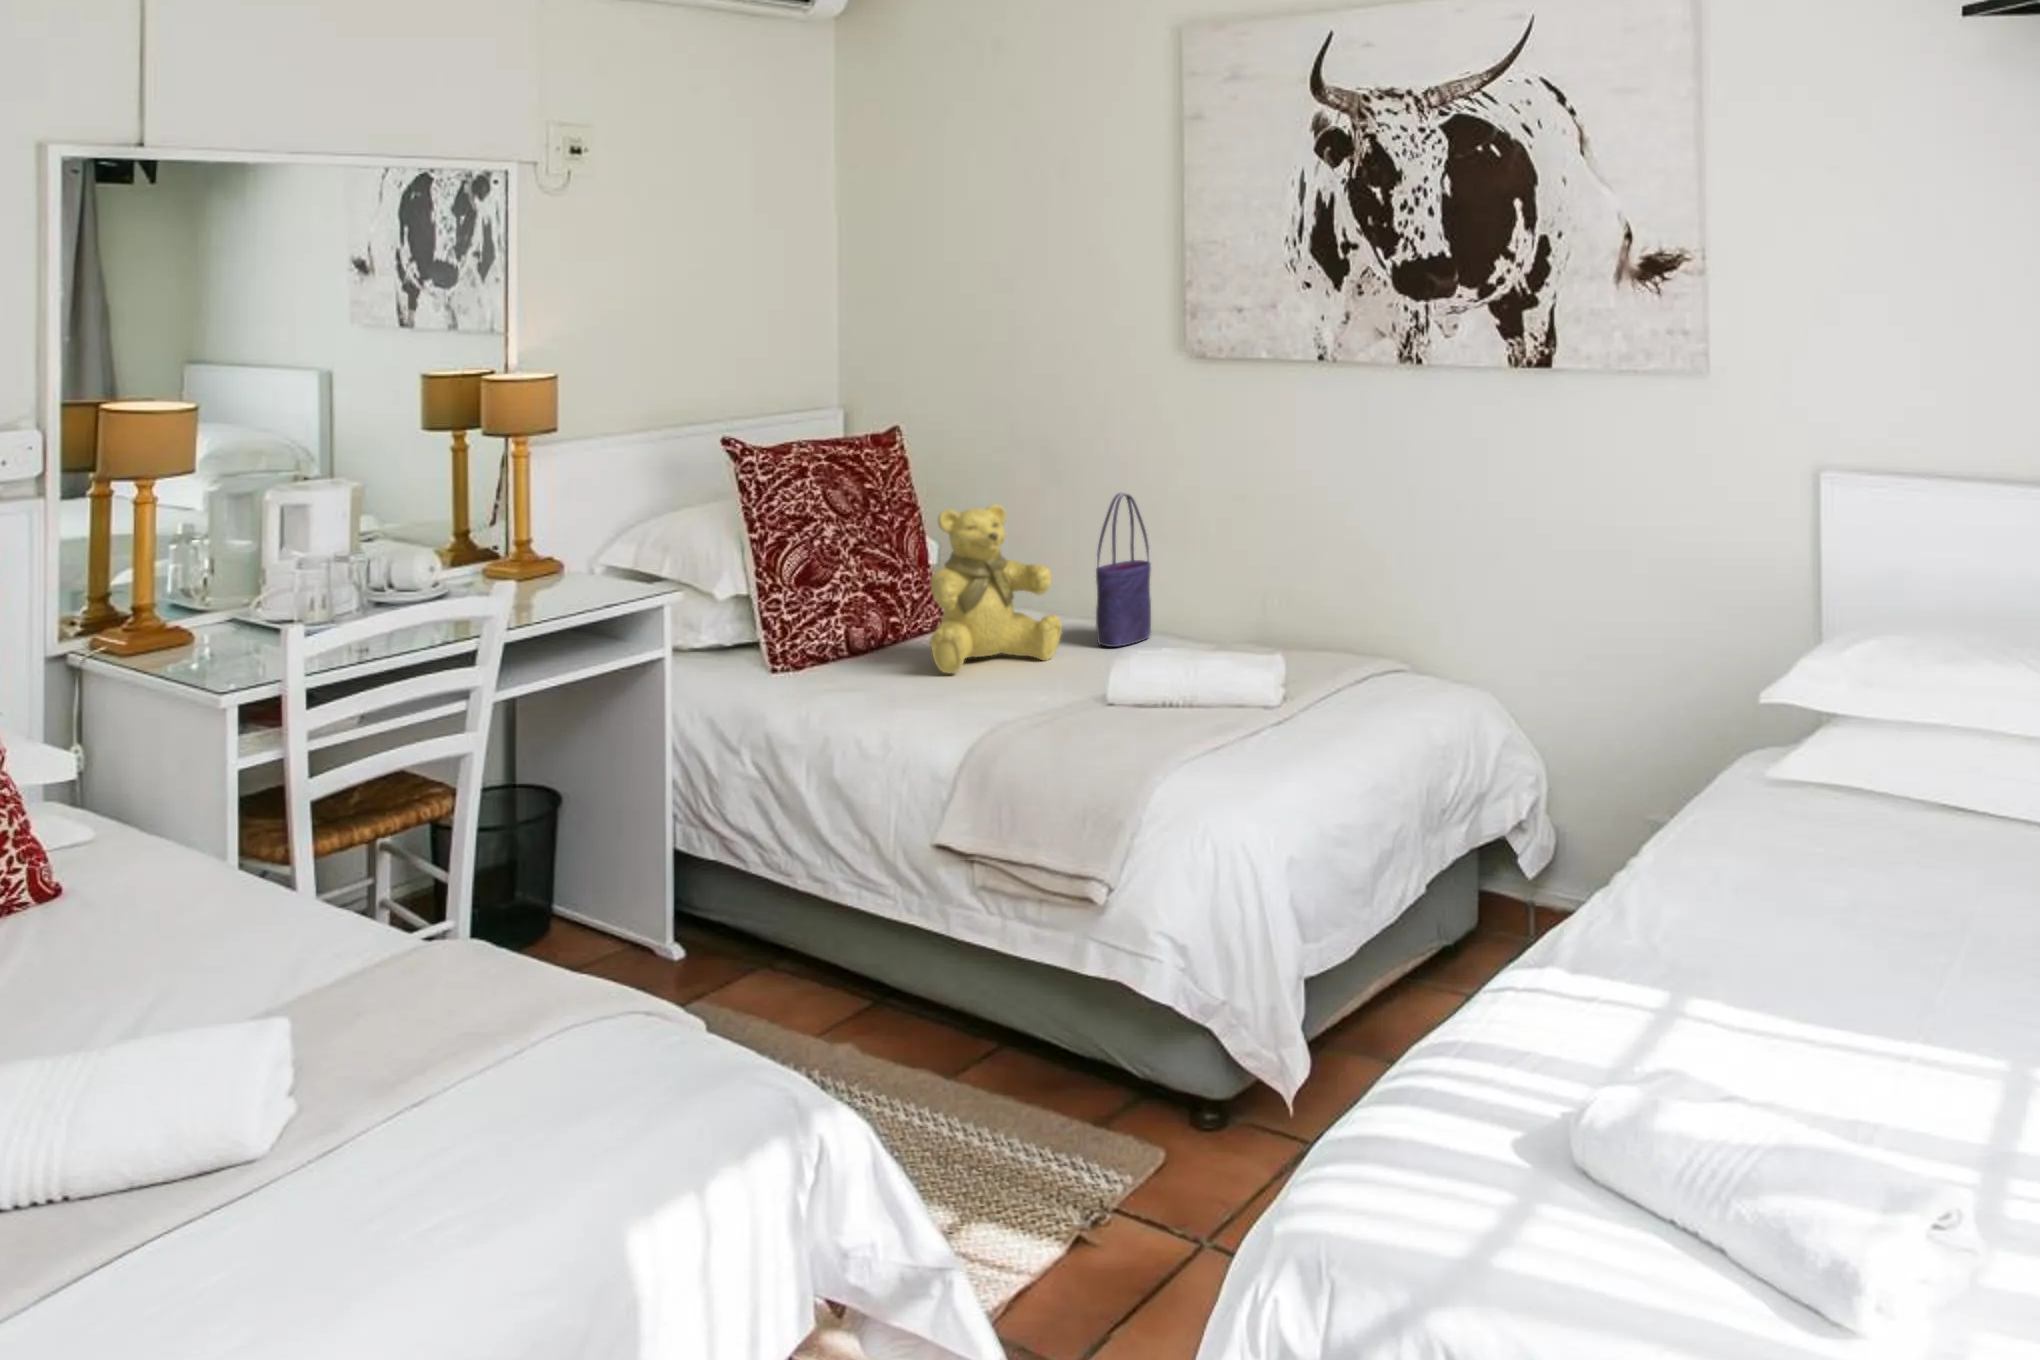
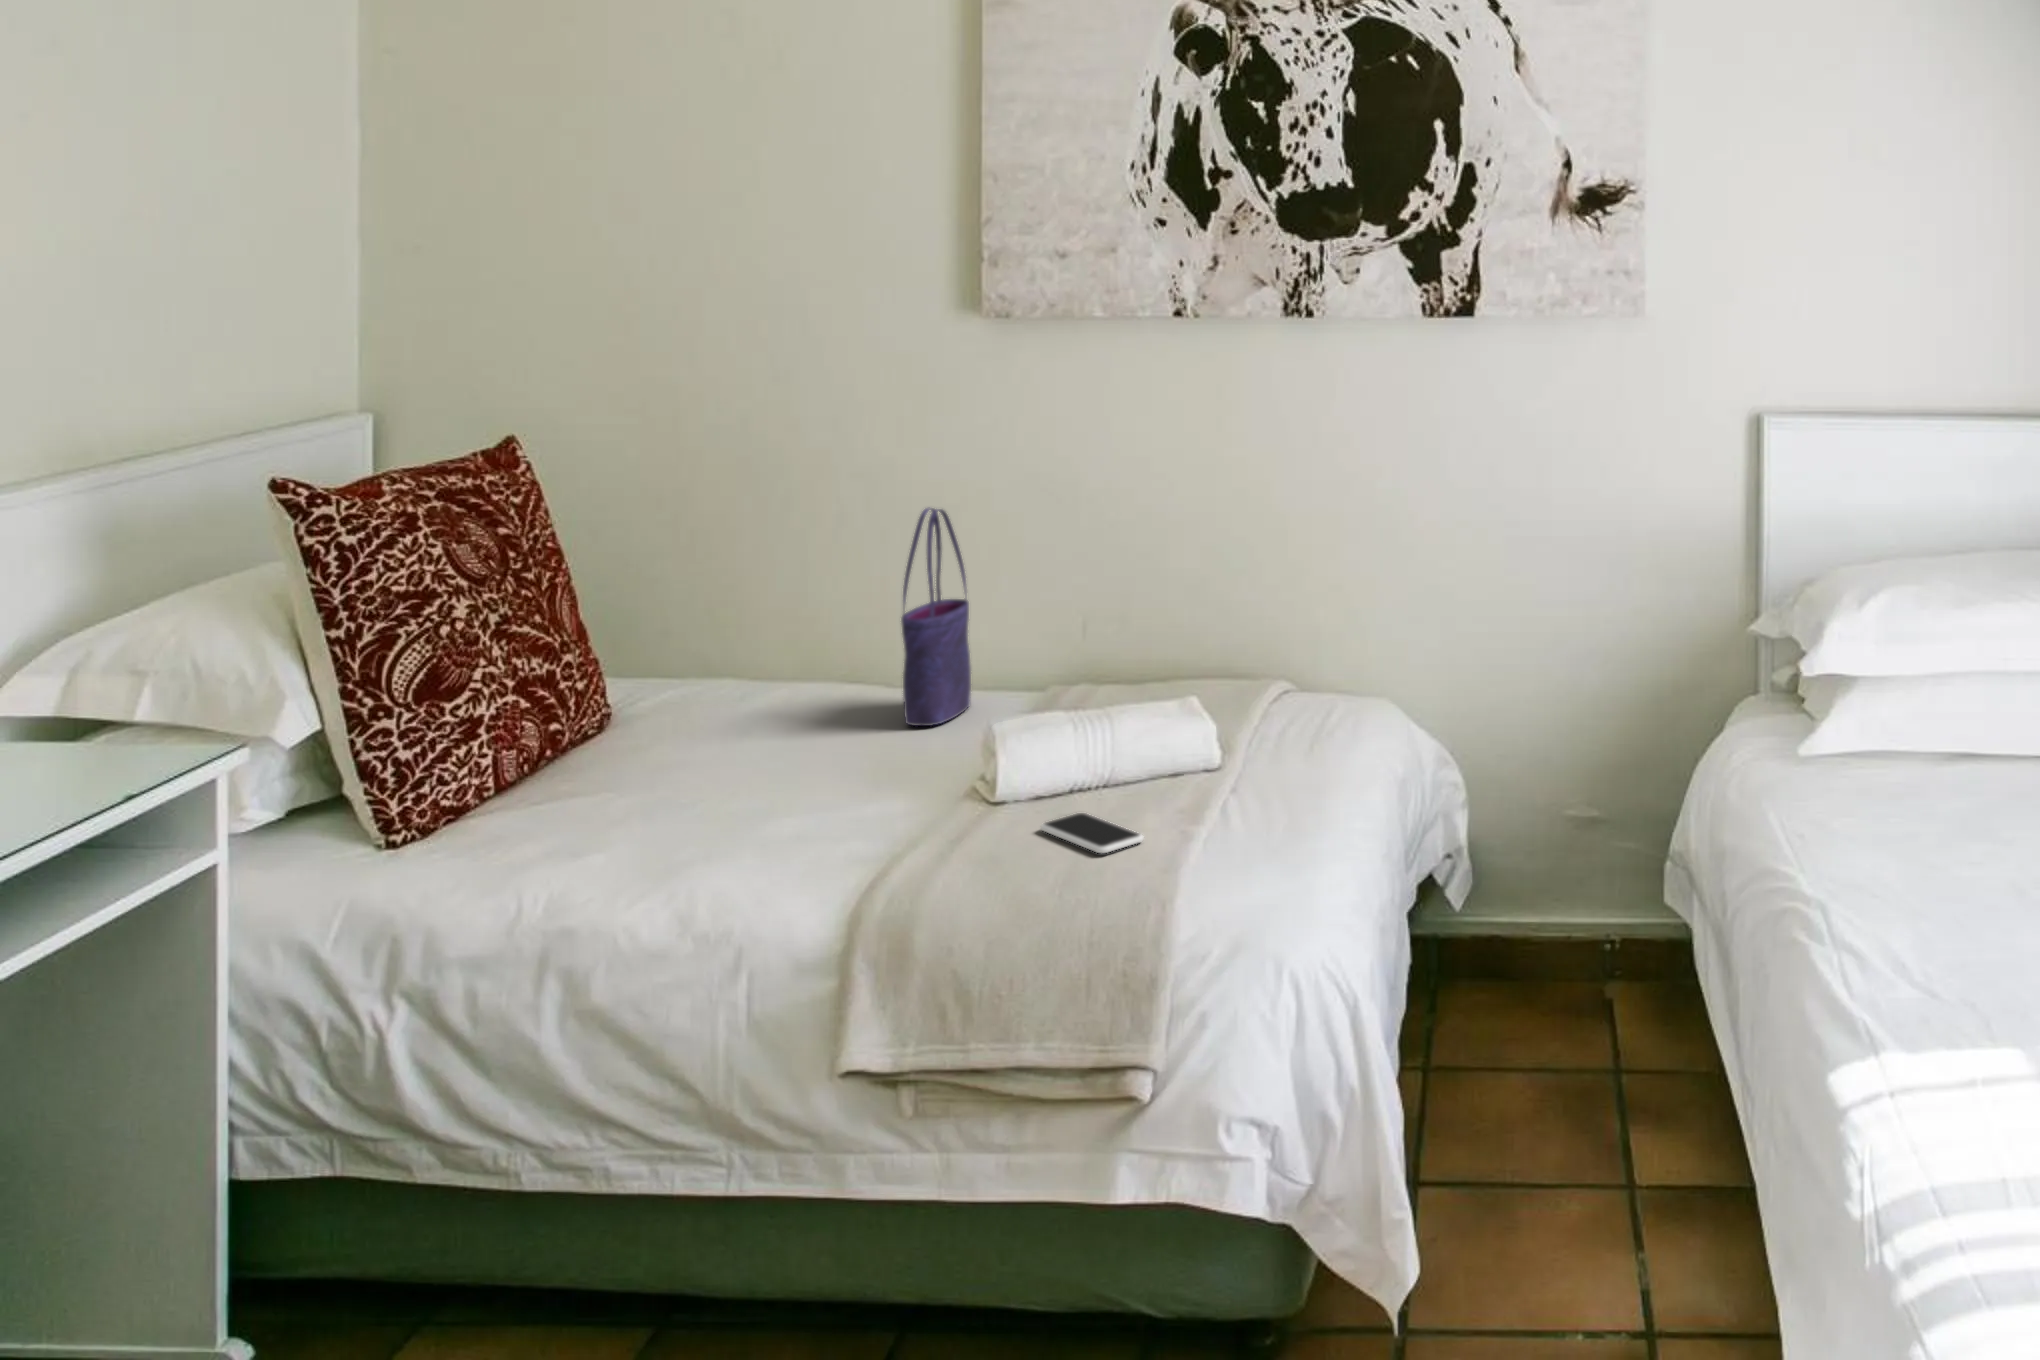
teddy bear: present [930,504,1062,673] -> none [670,539,869,804]
smartphone: none [1112,710,1167,736] -> present [1041,813,1143,854]

